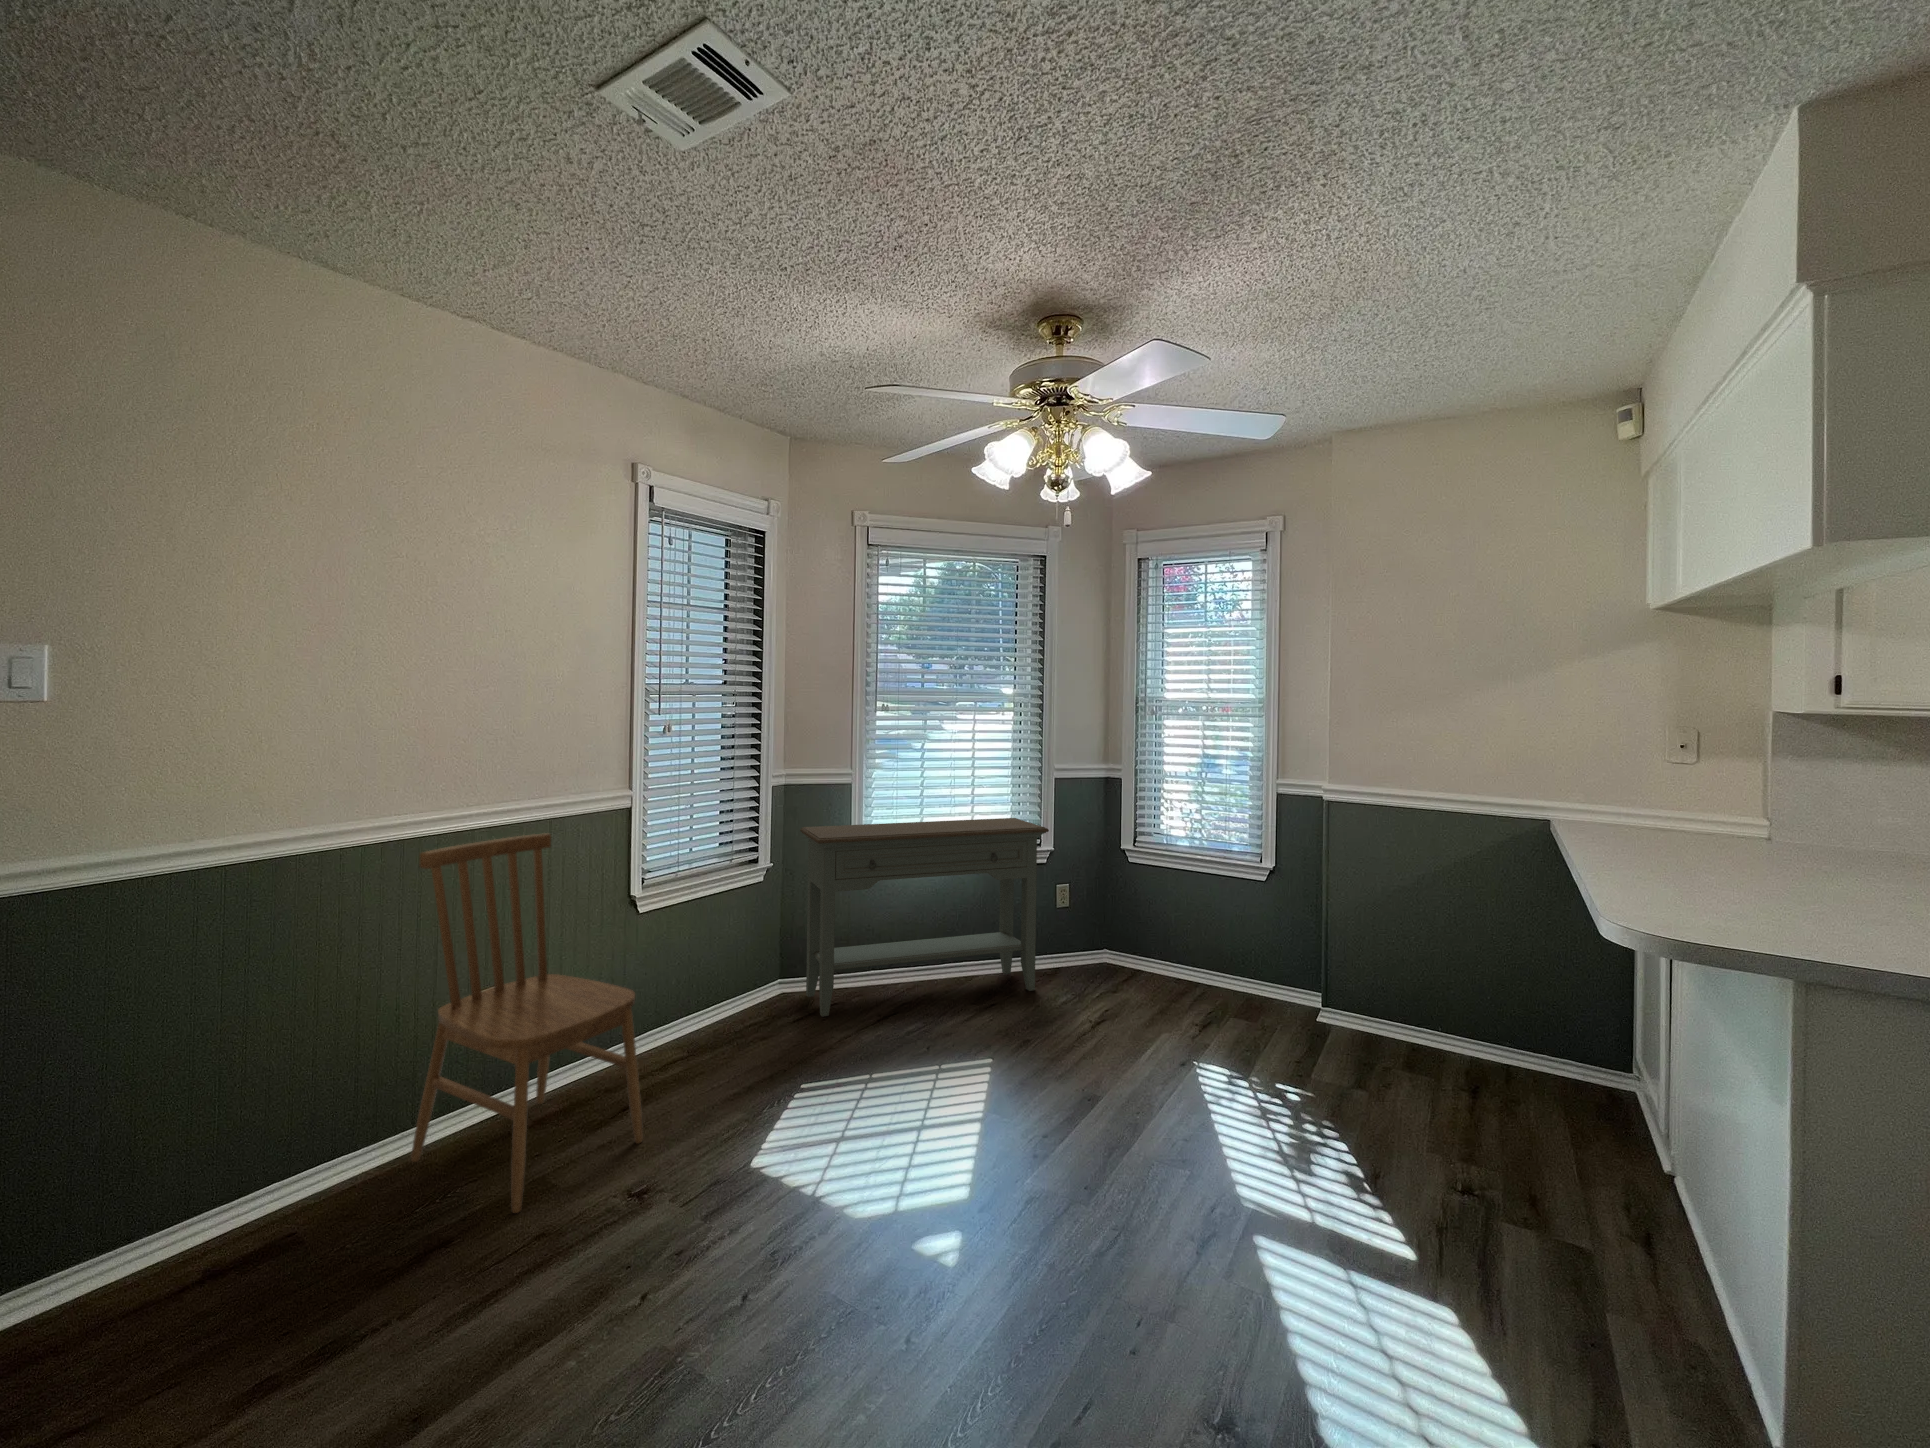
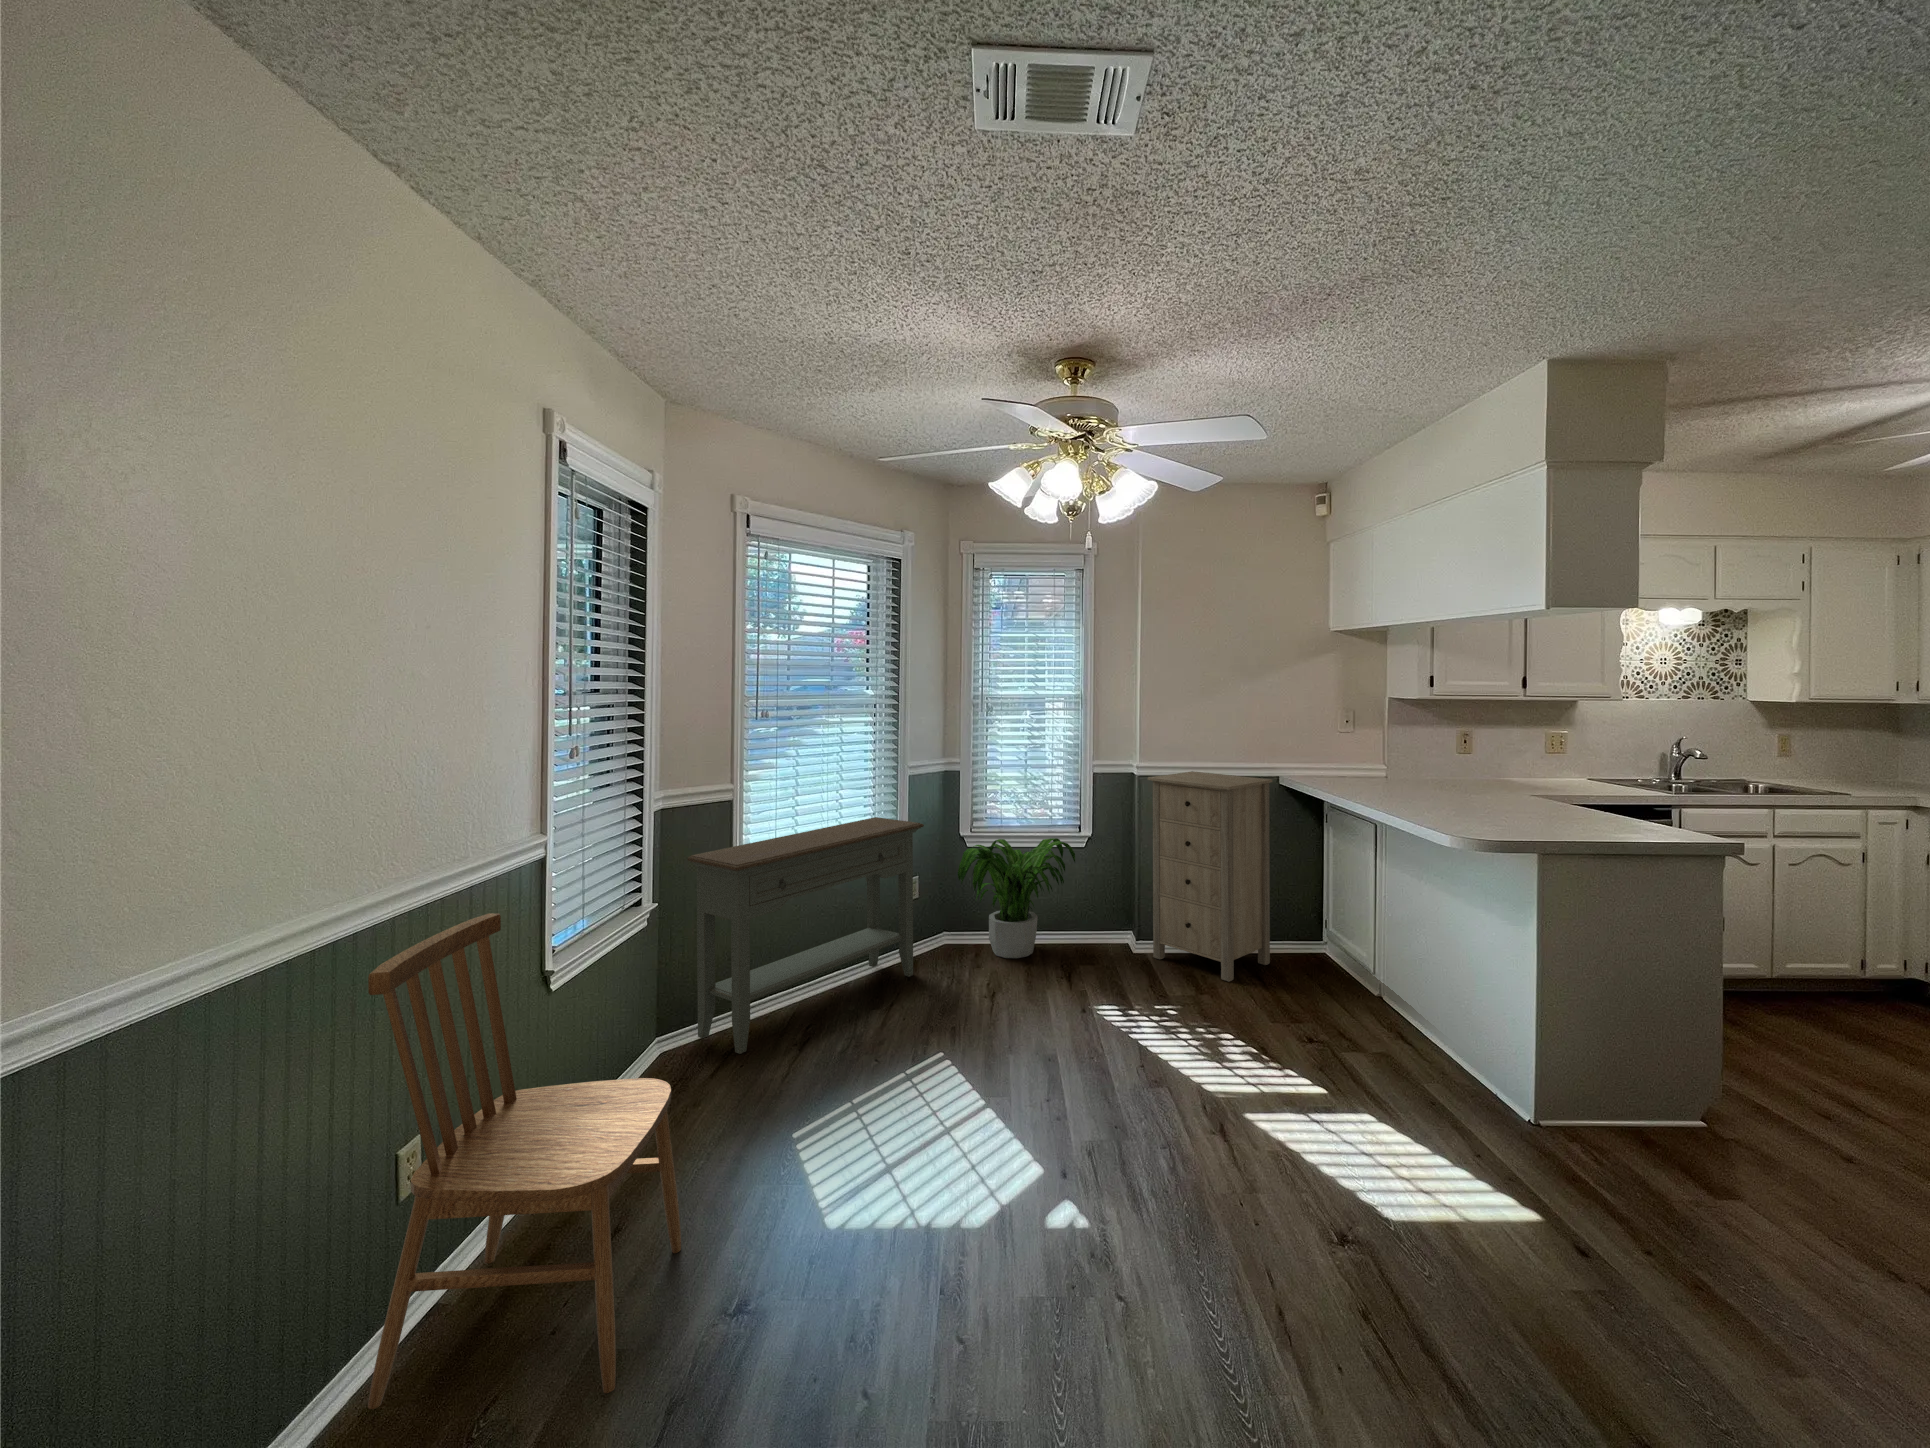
storage cabinet: none [1329,802,1515,1091] -> present [1148,771,1272,981]
potted plant: none [1087,861,1249,1001] -> present [958,838,1075,958]

